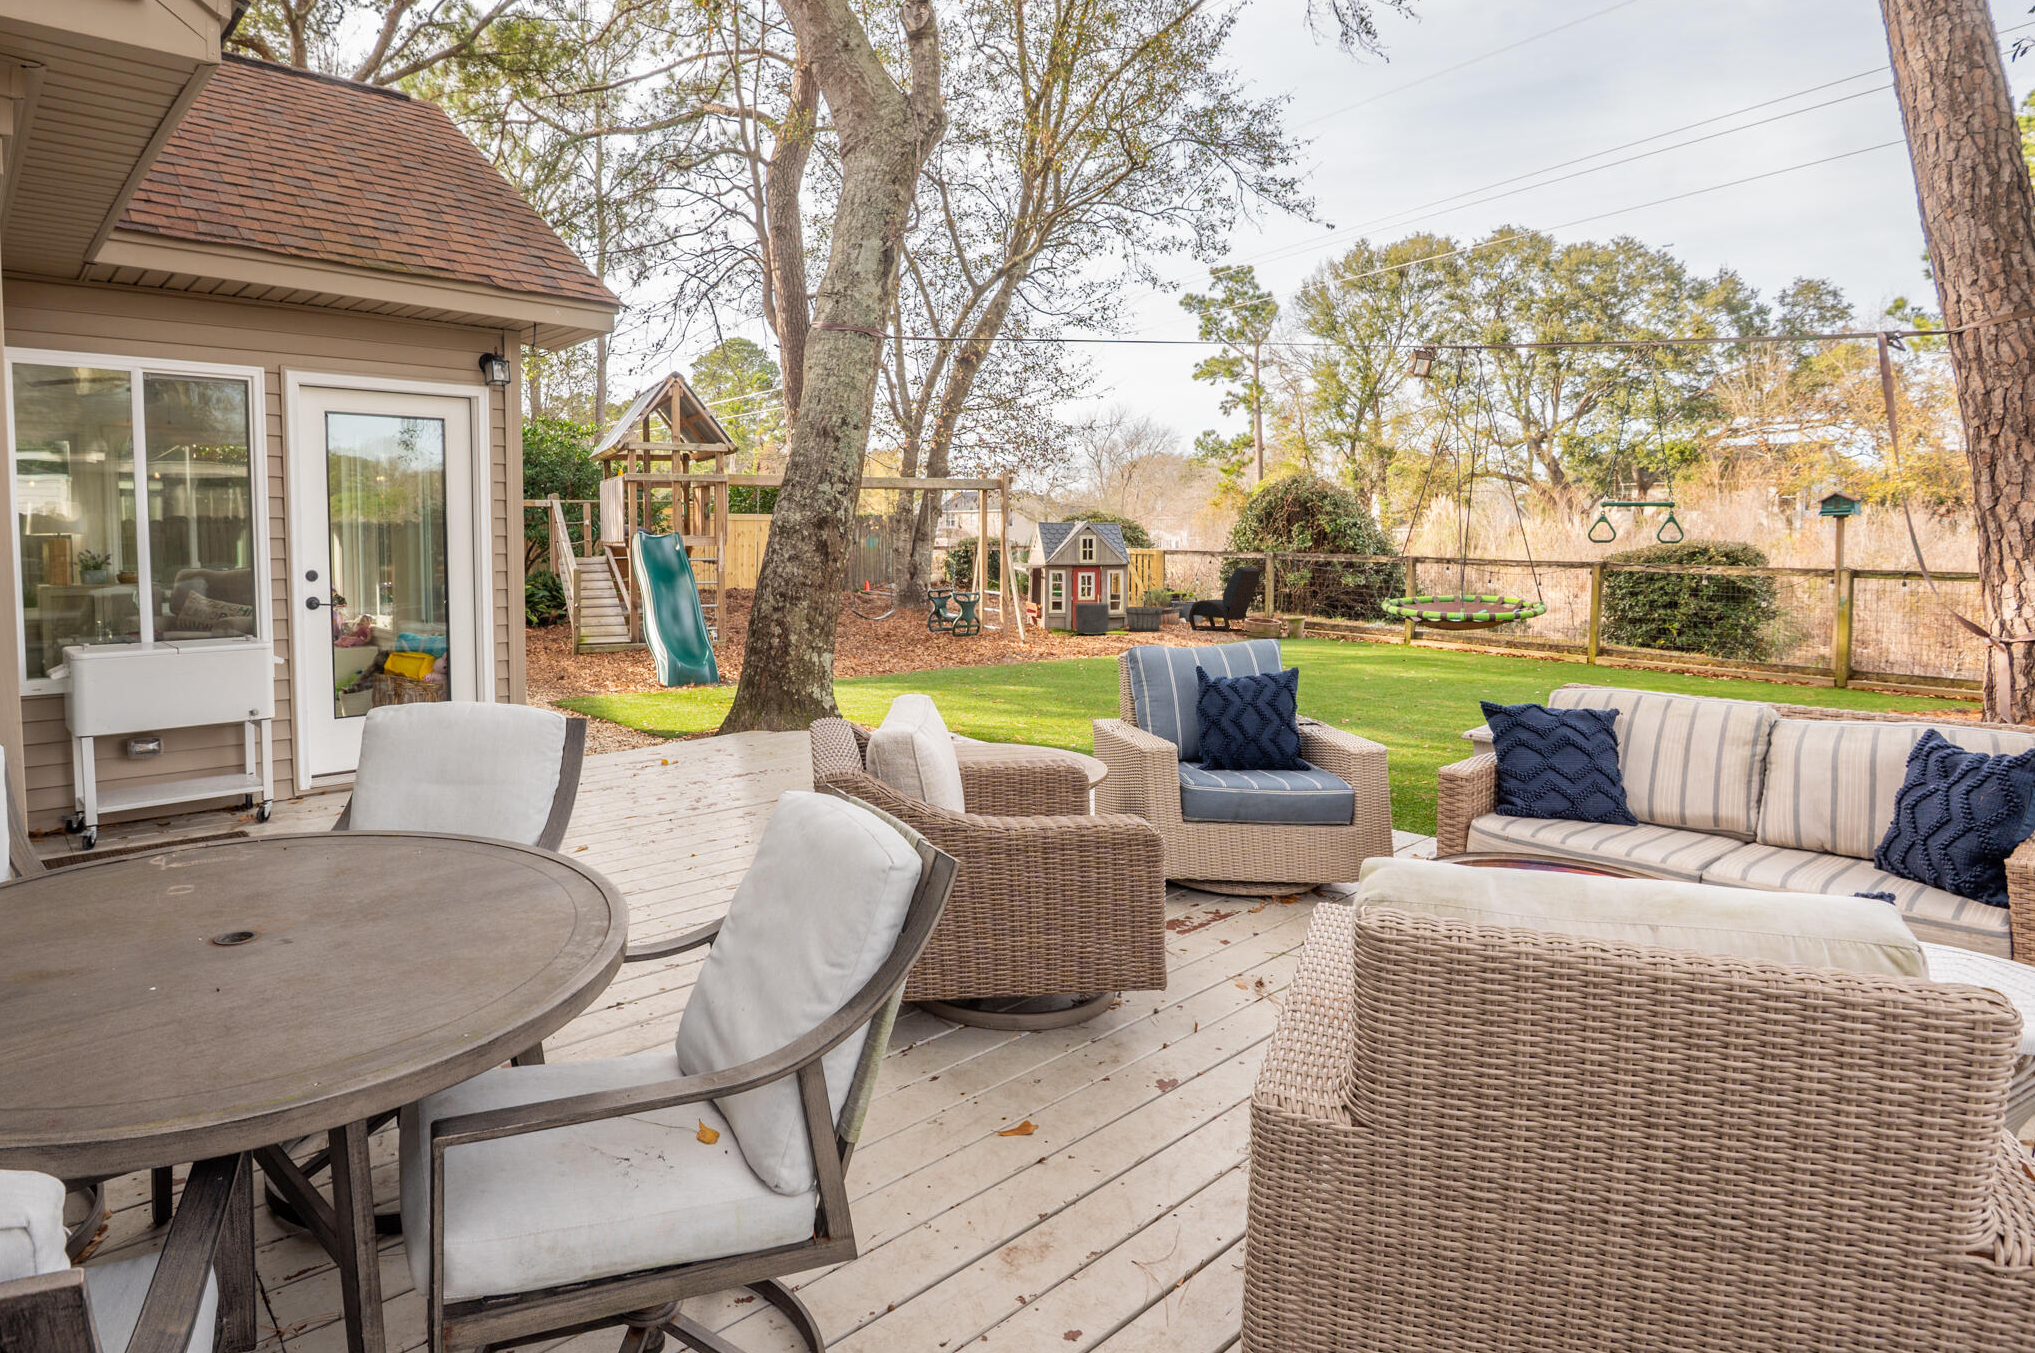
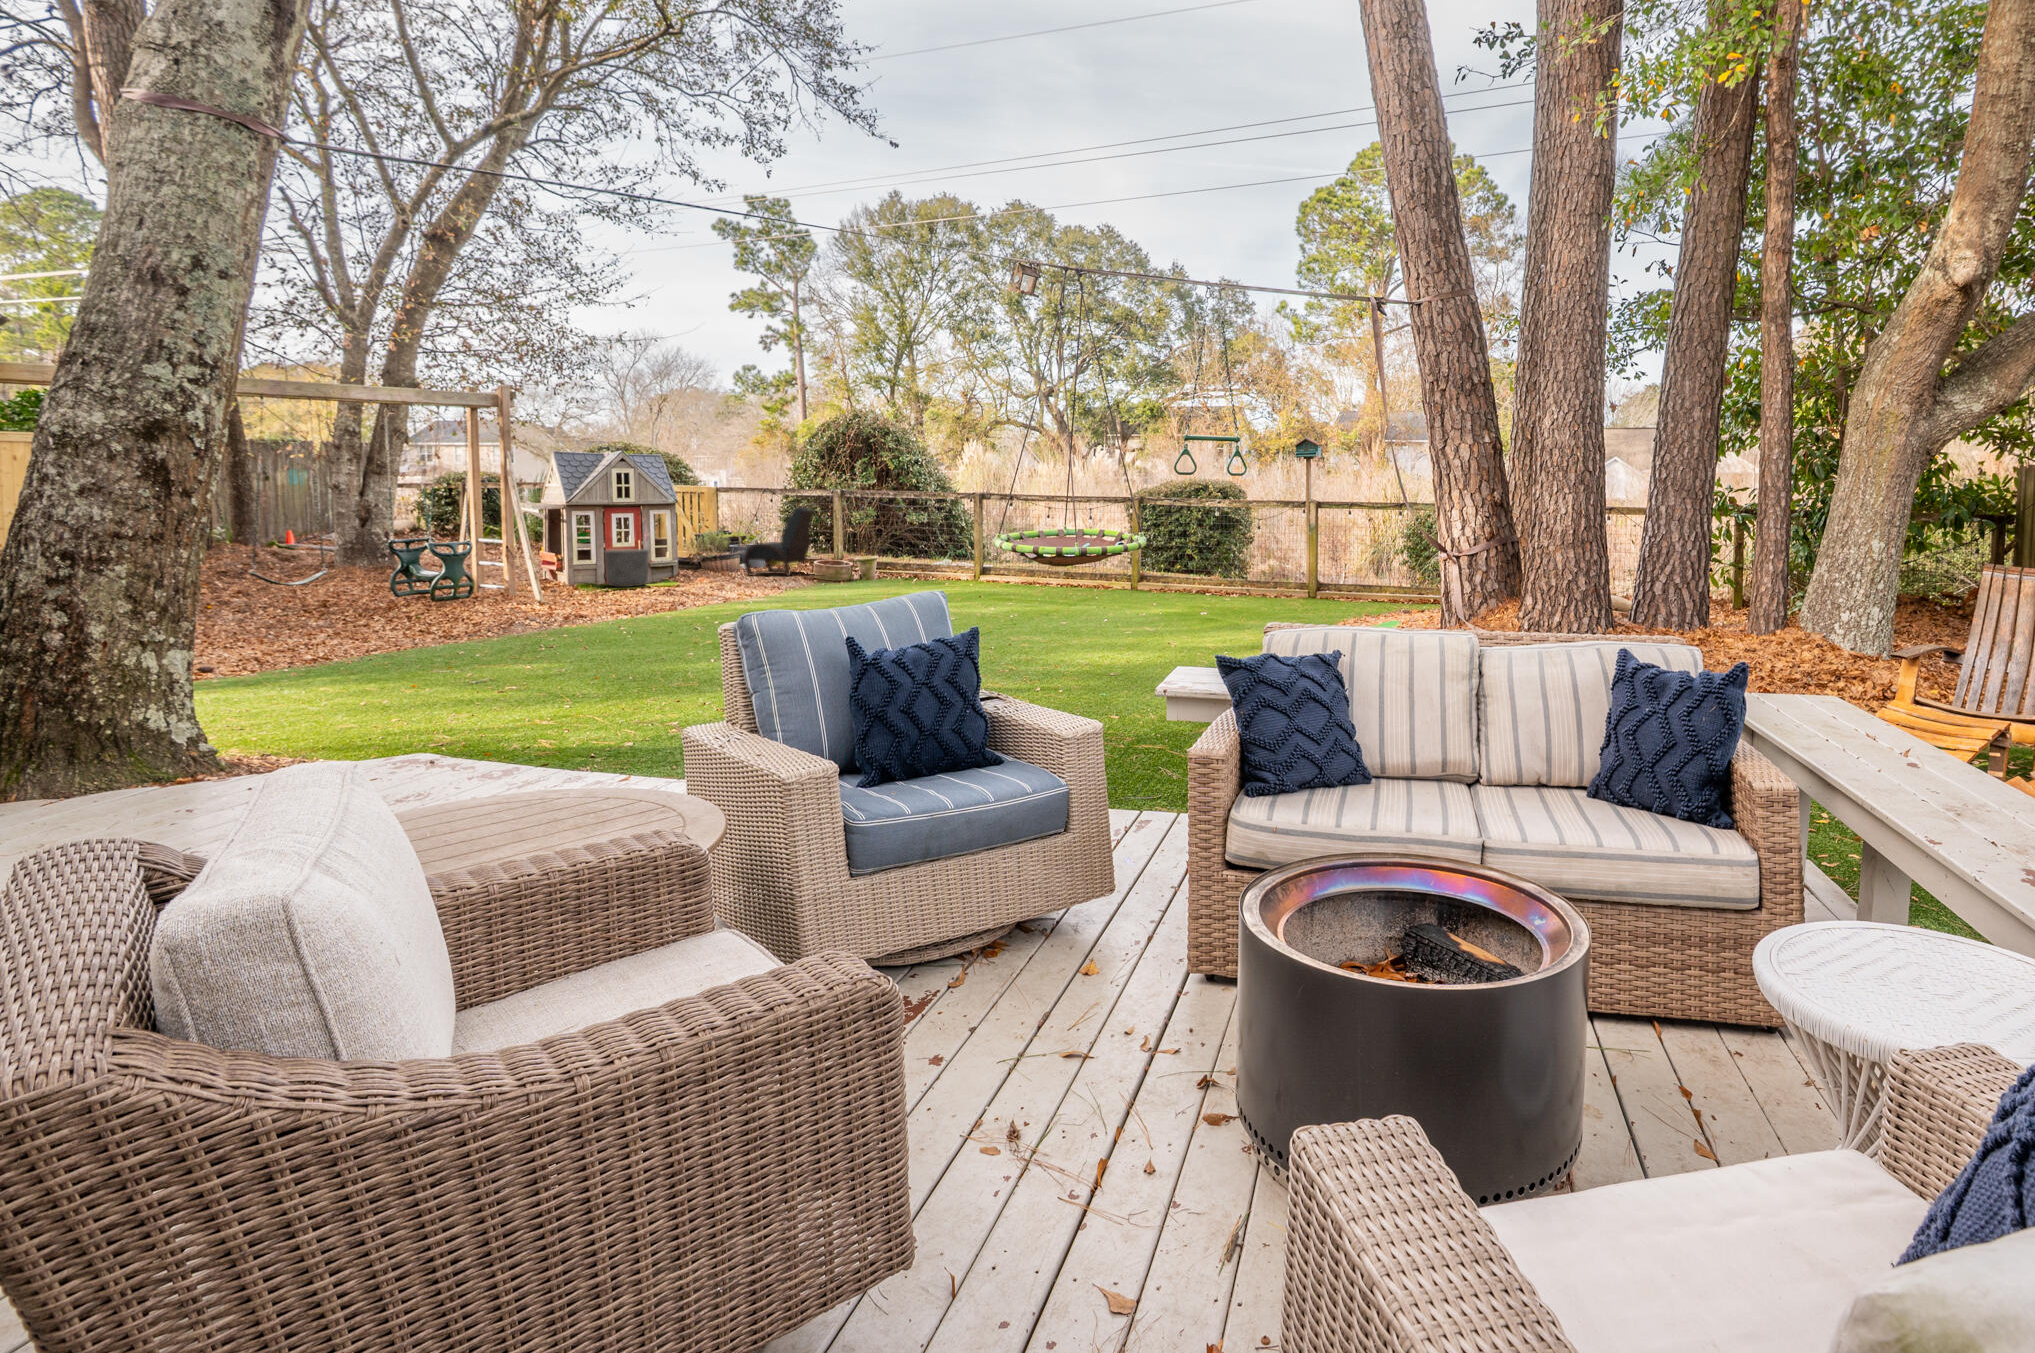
wooden bucket: present [1126,599,1163,631] -> none [668,544,713,580]

